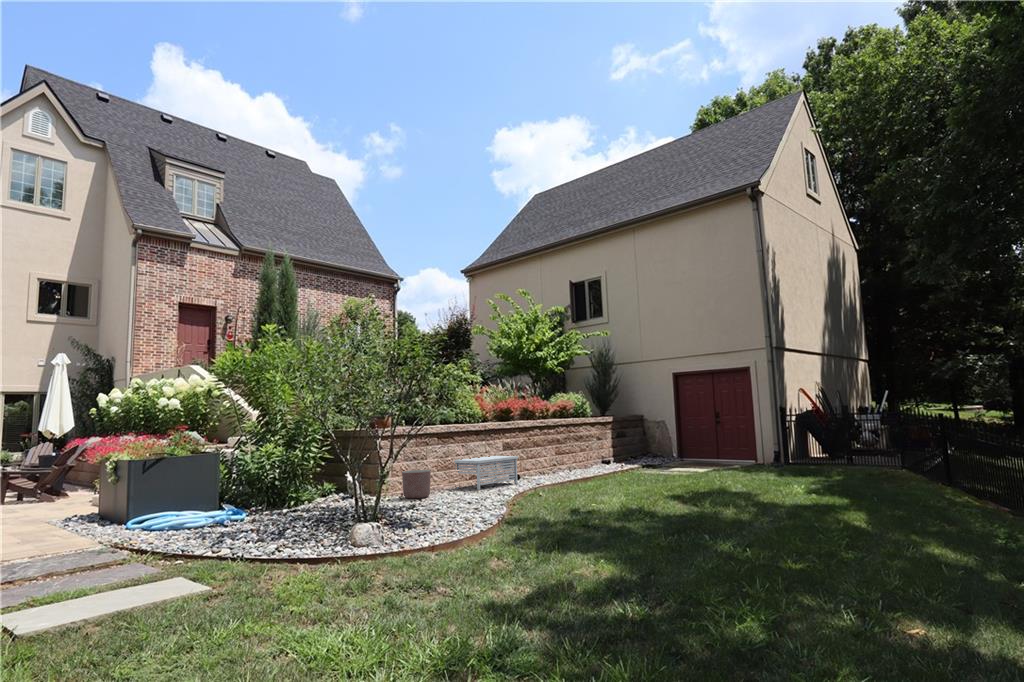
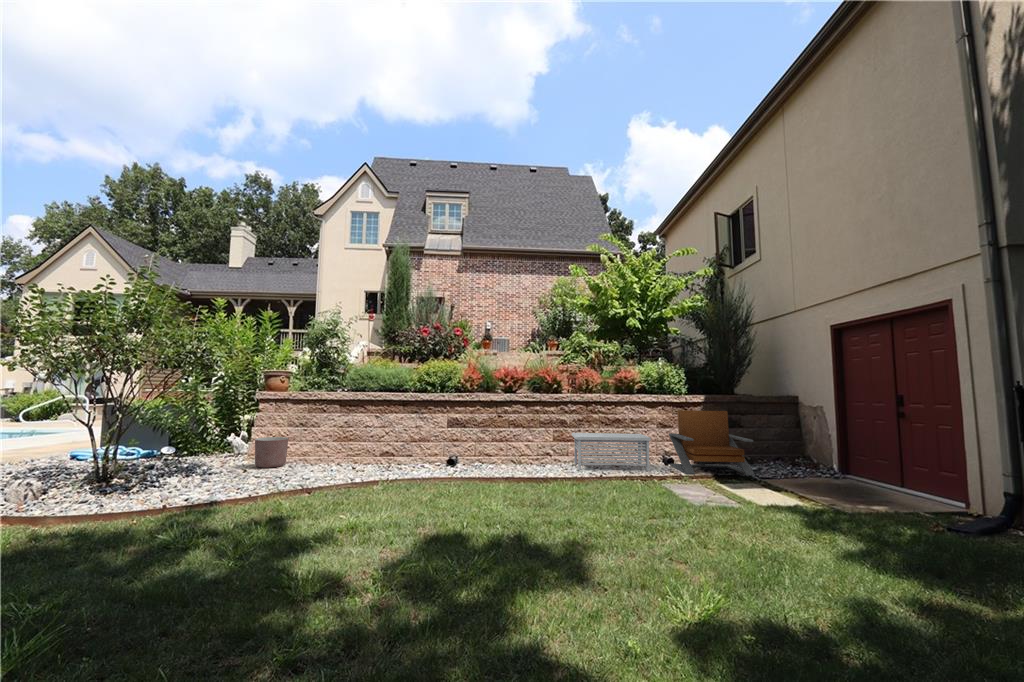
lounge chair: none [608,426,661,466] -> present [669,410,755,476]
storage bench: present [454,456,518,490] -> present [572,433,651,471]

